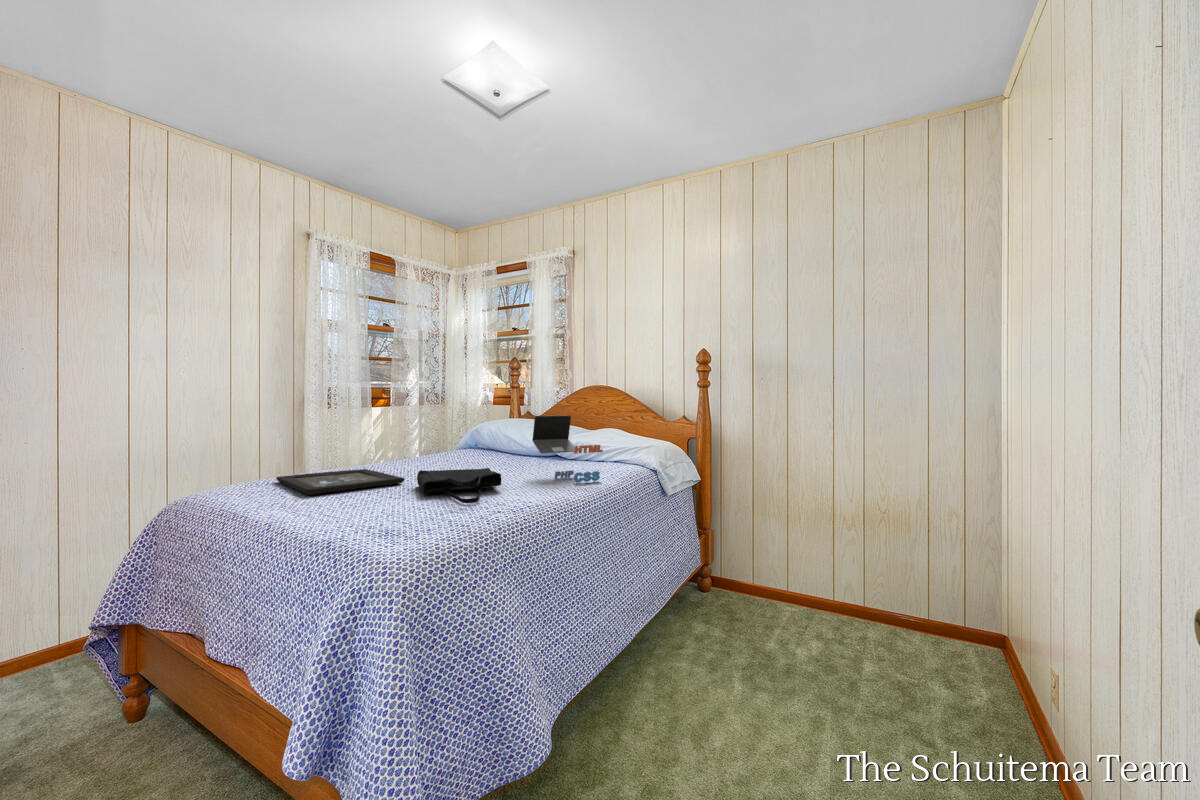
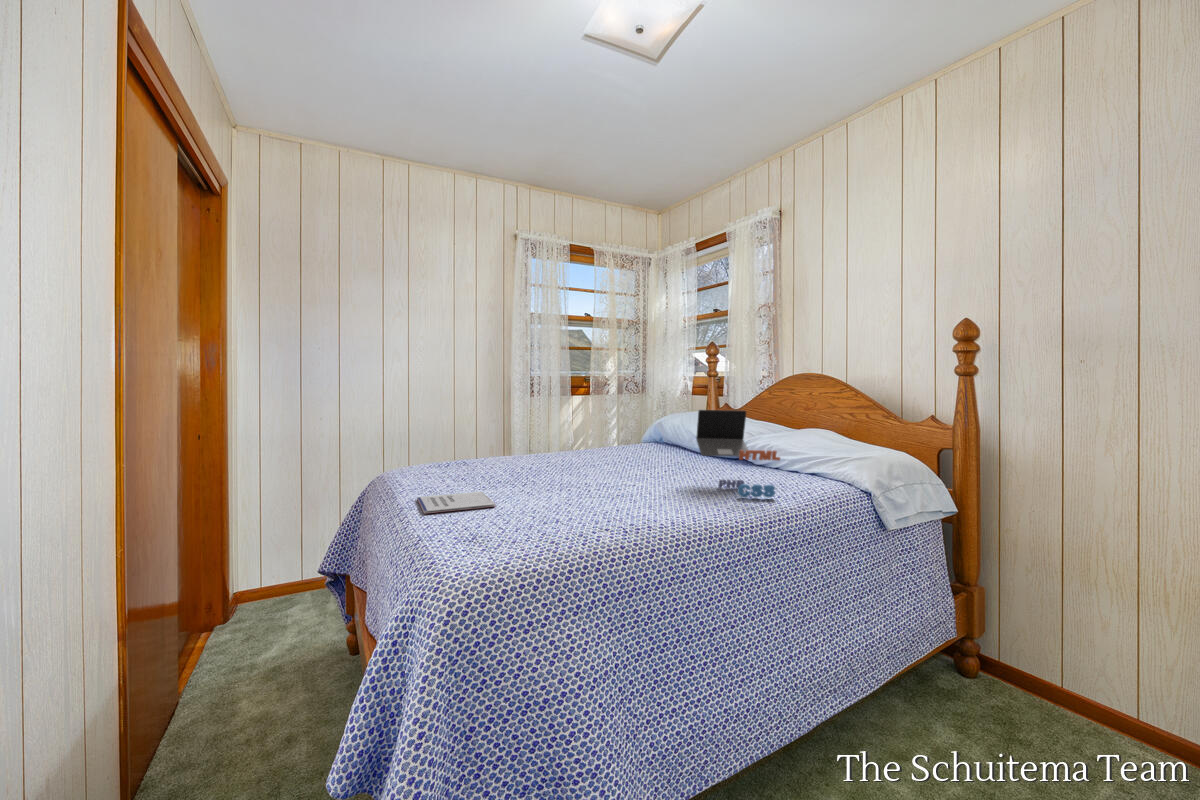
tote bag: present [417,468,501,503] -> none [554,464,643,510]
tray: present [276,469,404,495] -> none [455,457,553,480]
notebook: none [284,502,379,524] -> present [417,492,496,514]

